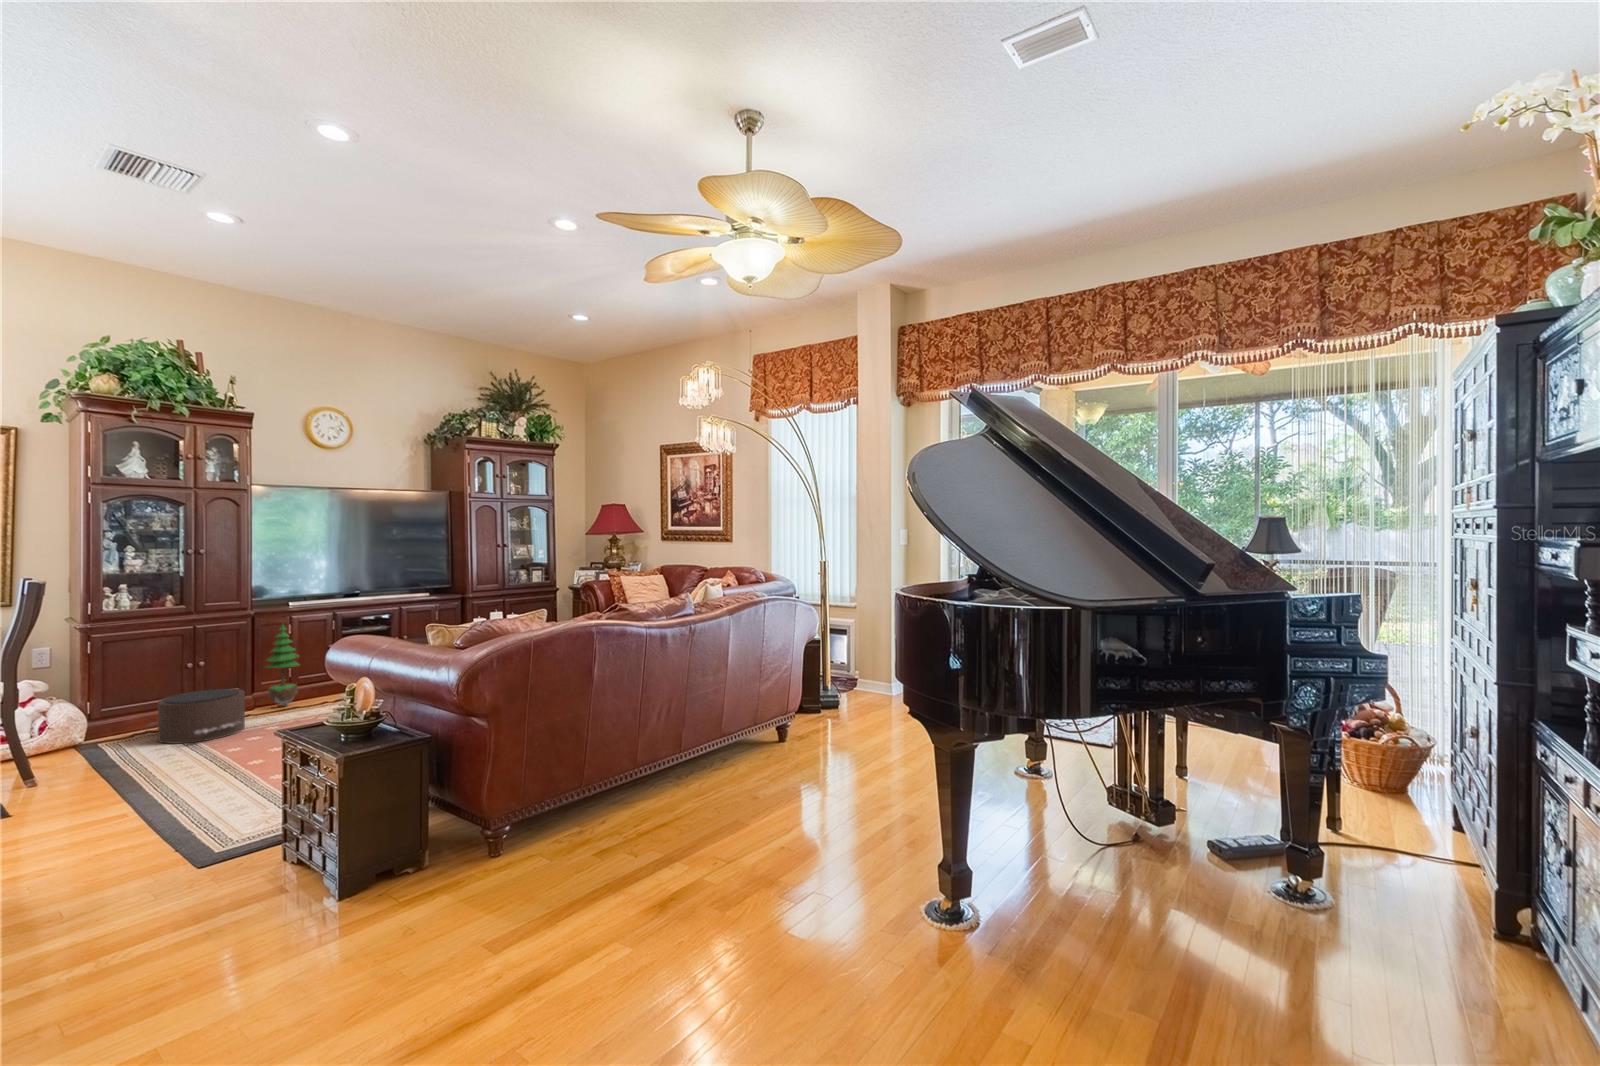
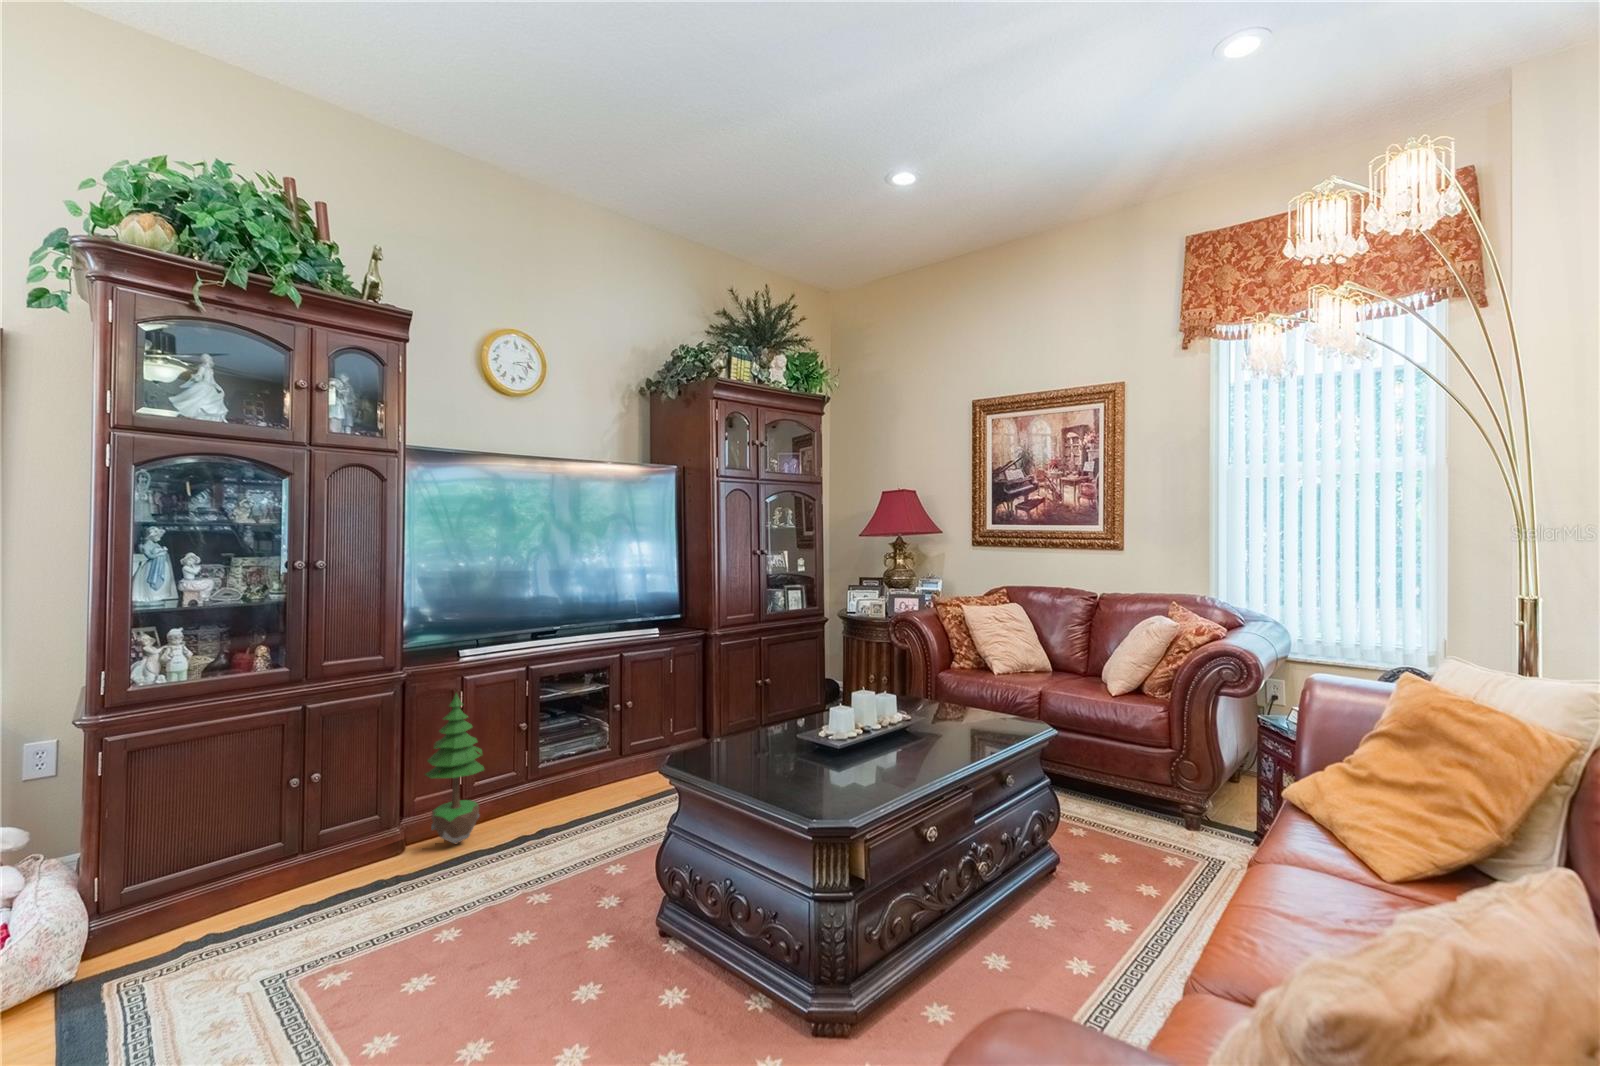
pouf: present [148,689,245,744] -> none [205,836,396,989]

